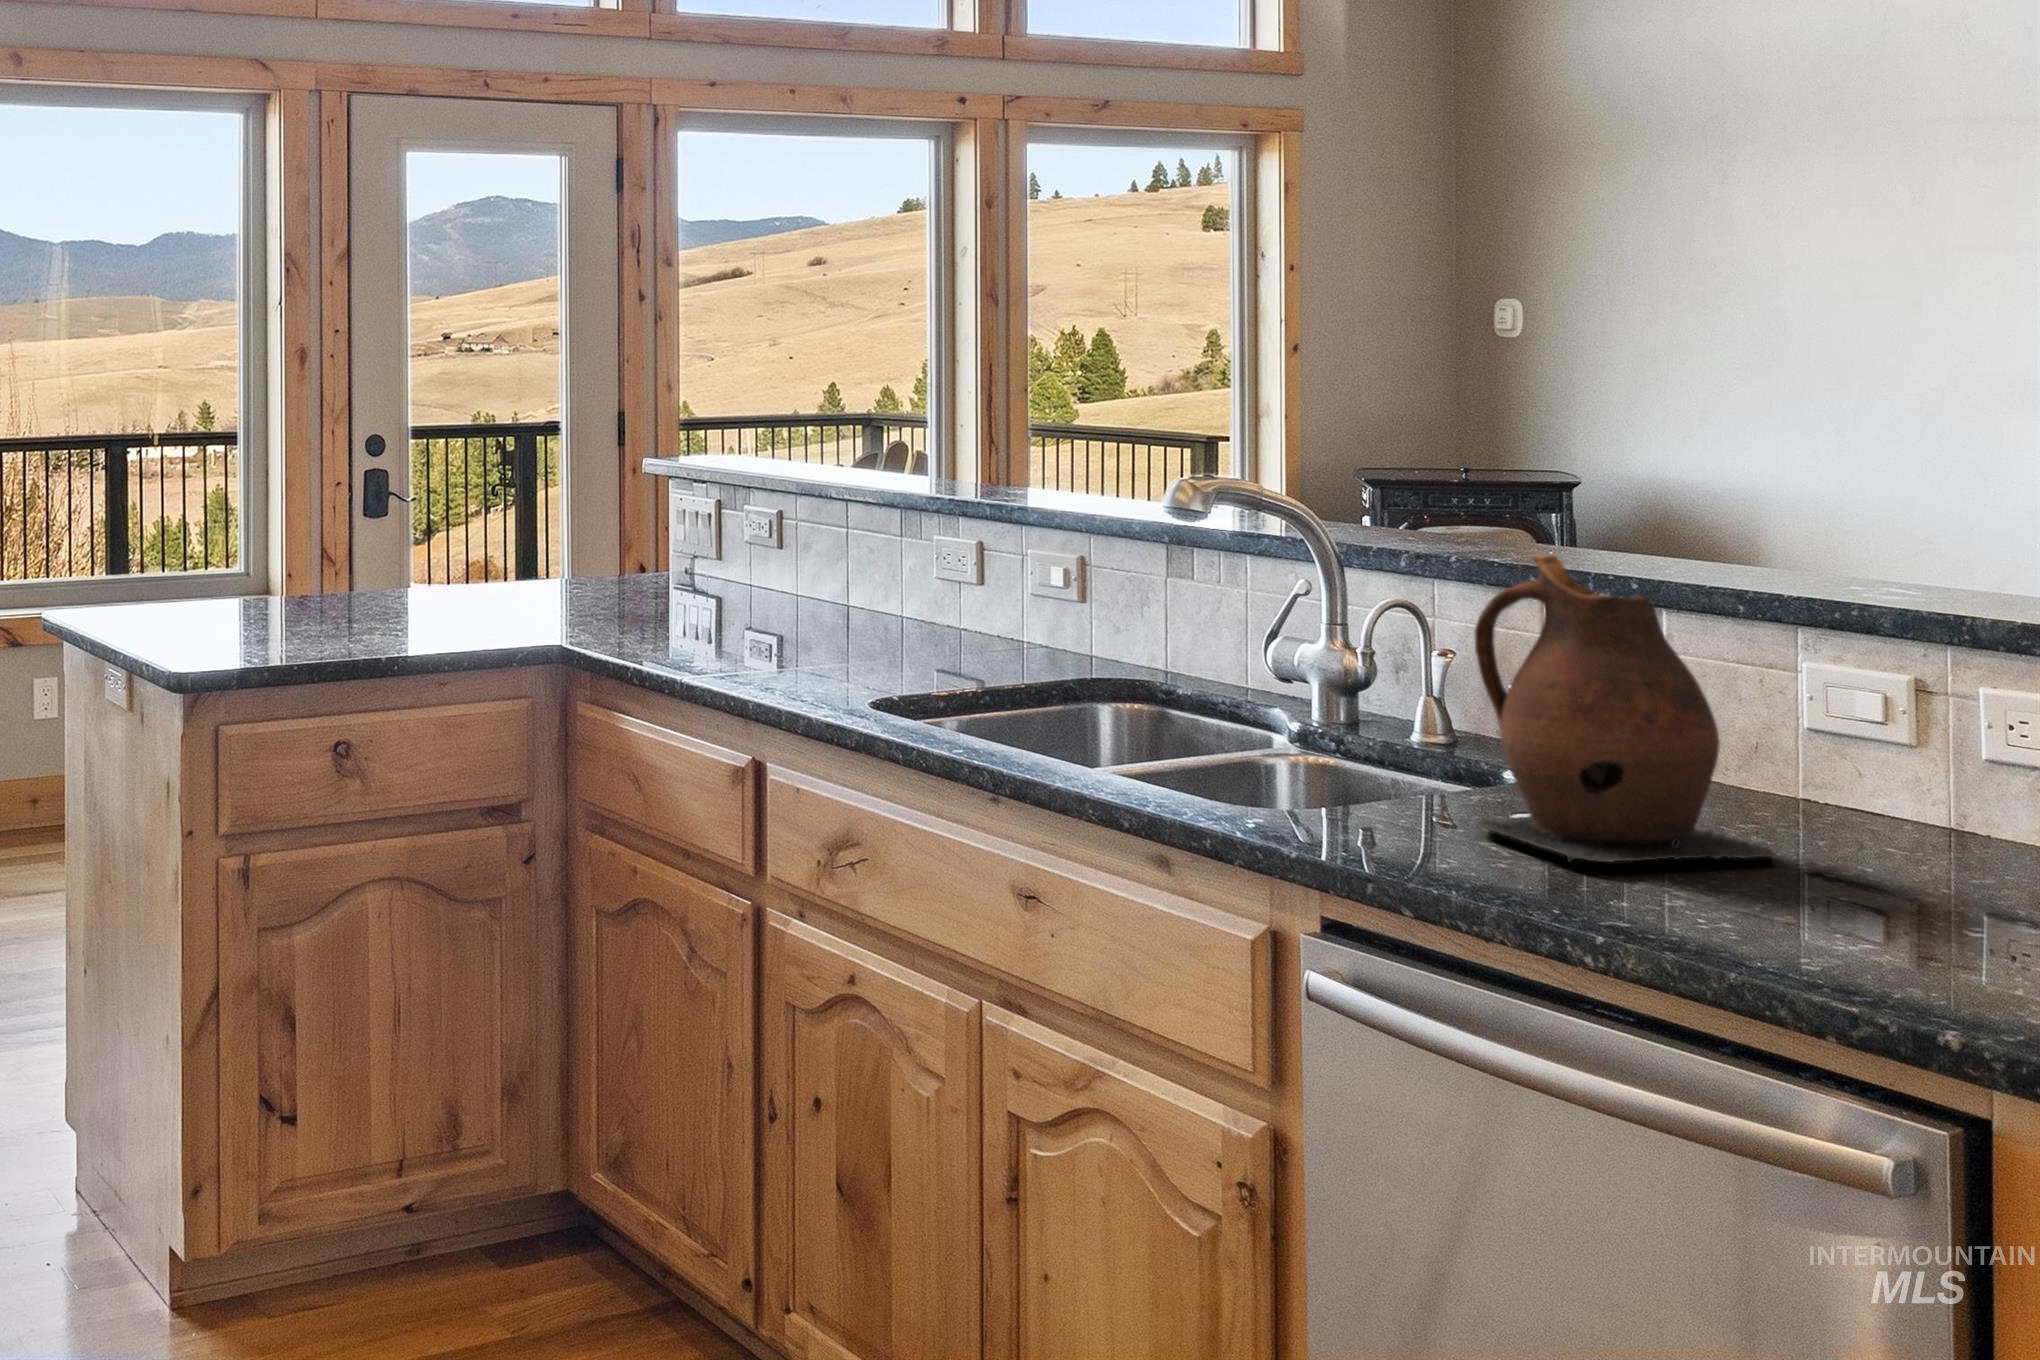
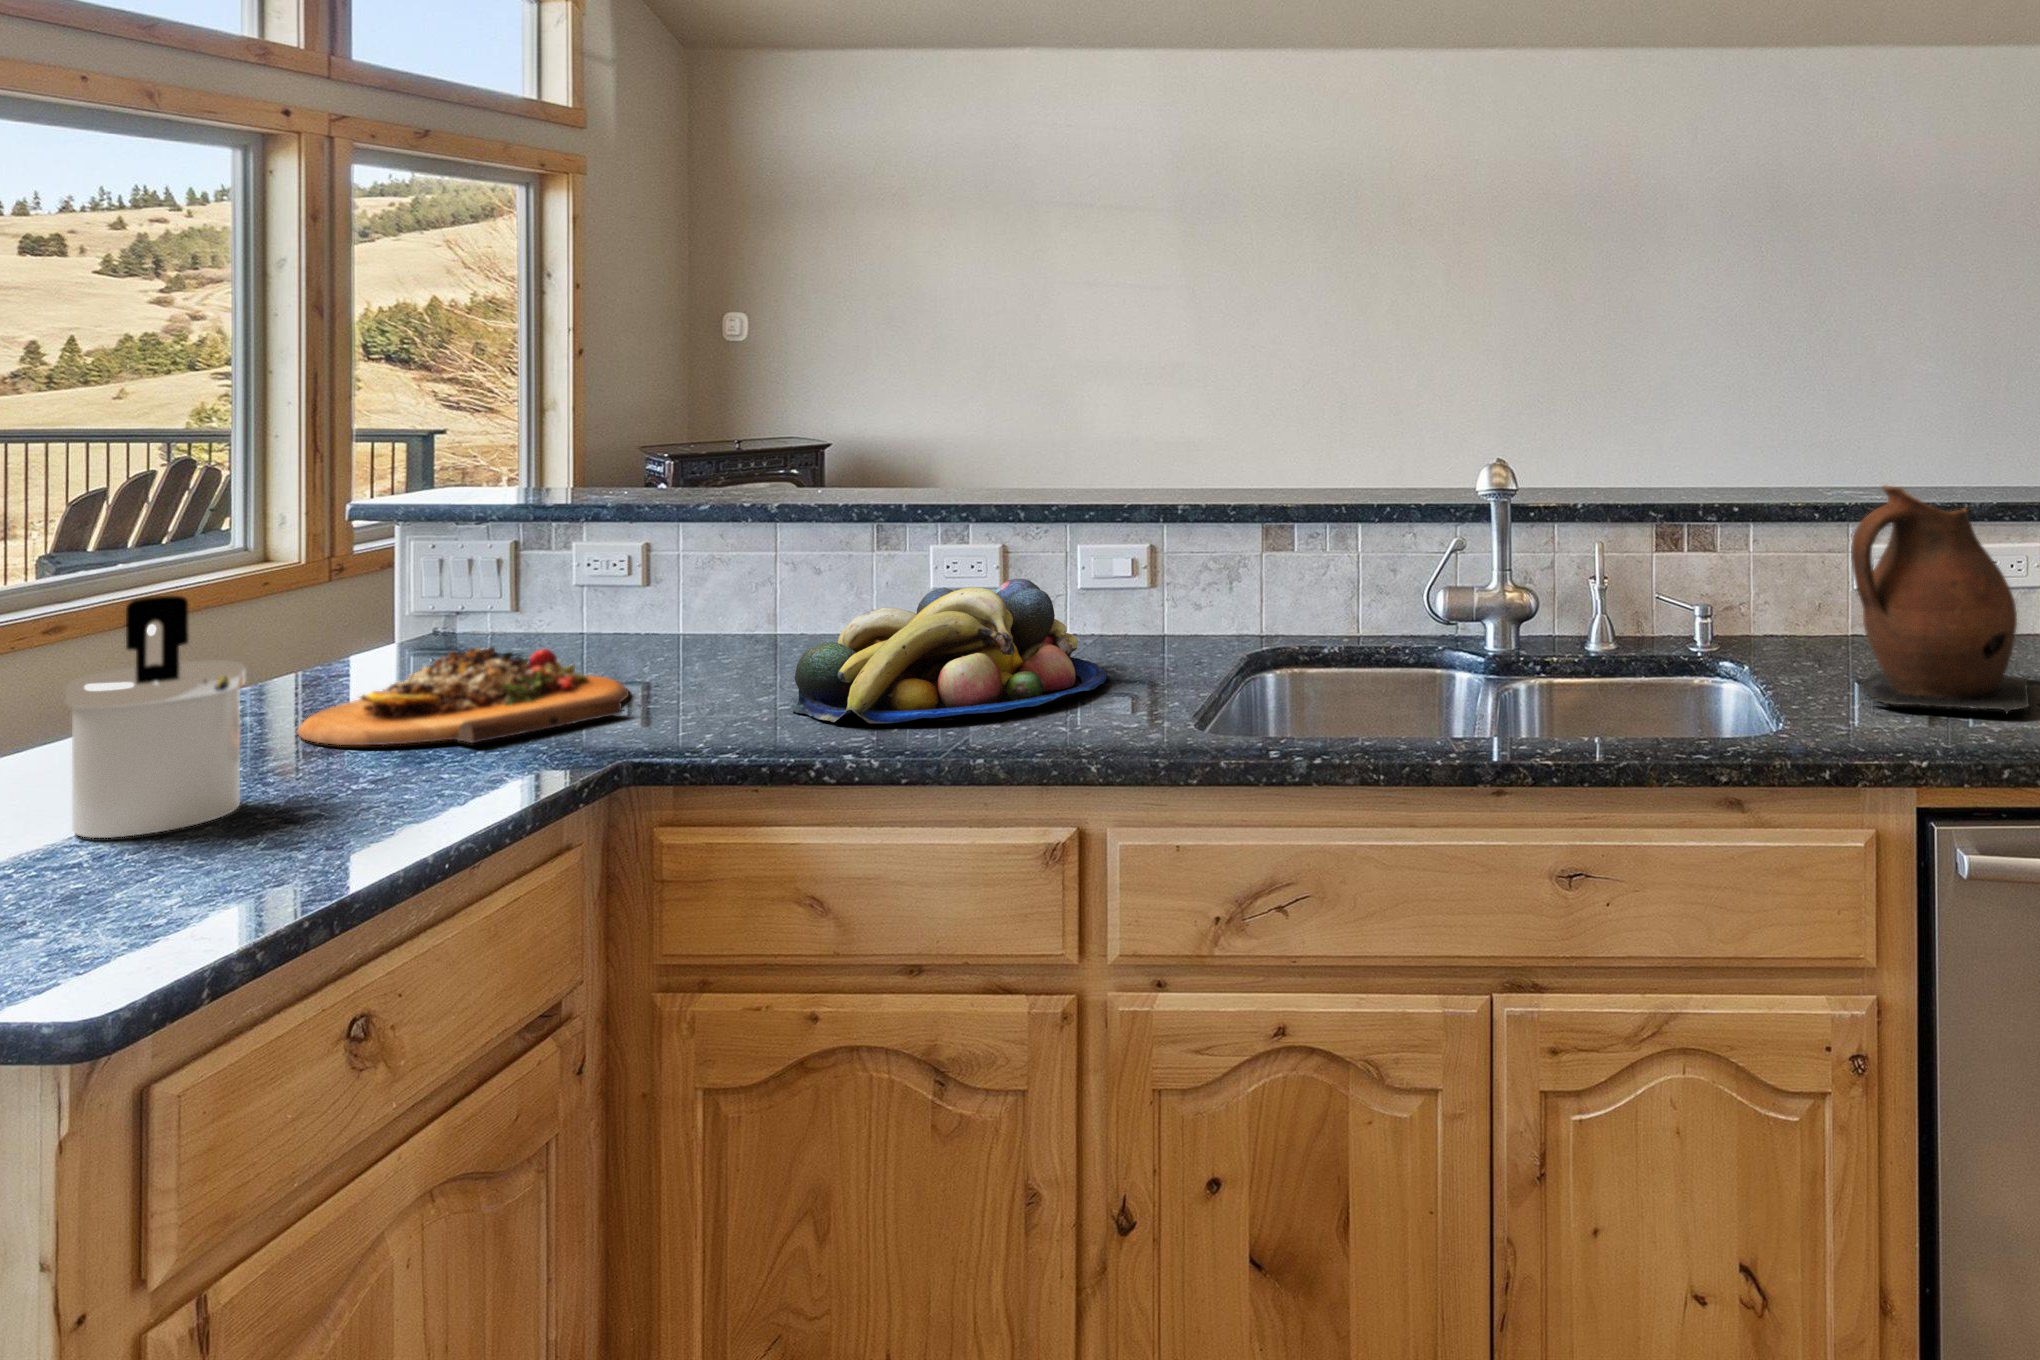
soap dispenser: none [288,493,372,636] -> present [65,596,245,838]
fruit bowl: none [694,564,961,671] -> present [791,579,1107,724]
cutting board: none [462,567,670,629] -> present [297,647,629,745]

